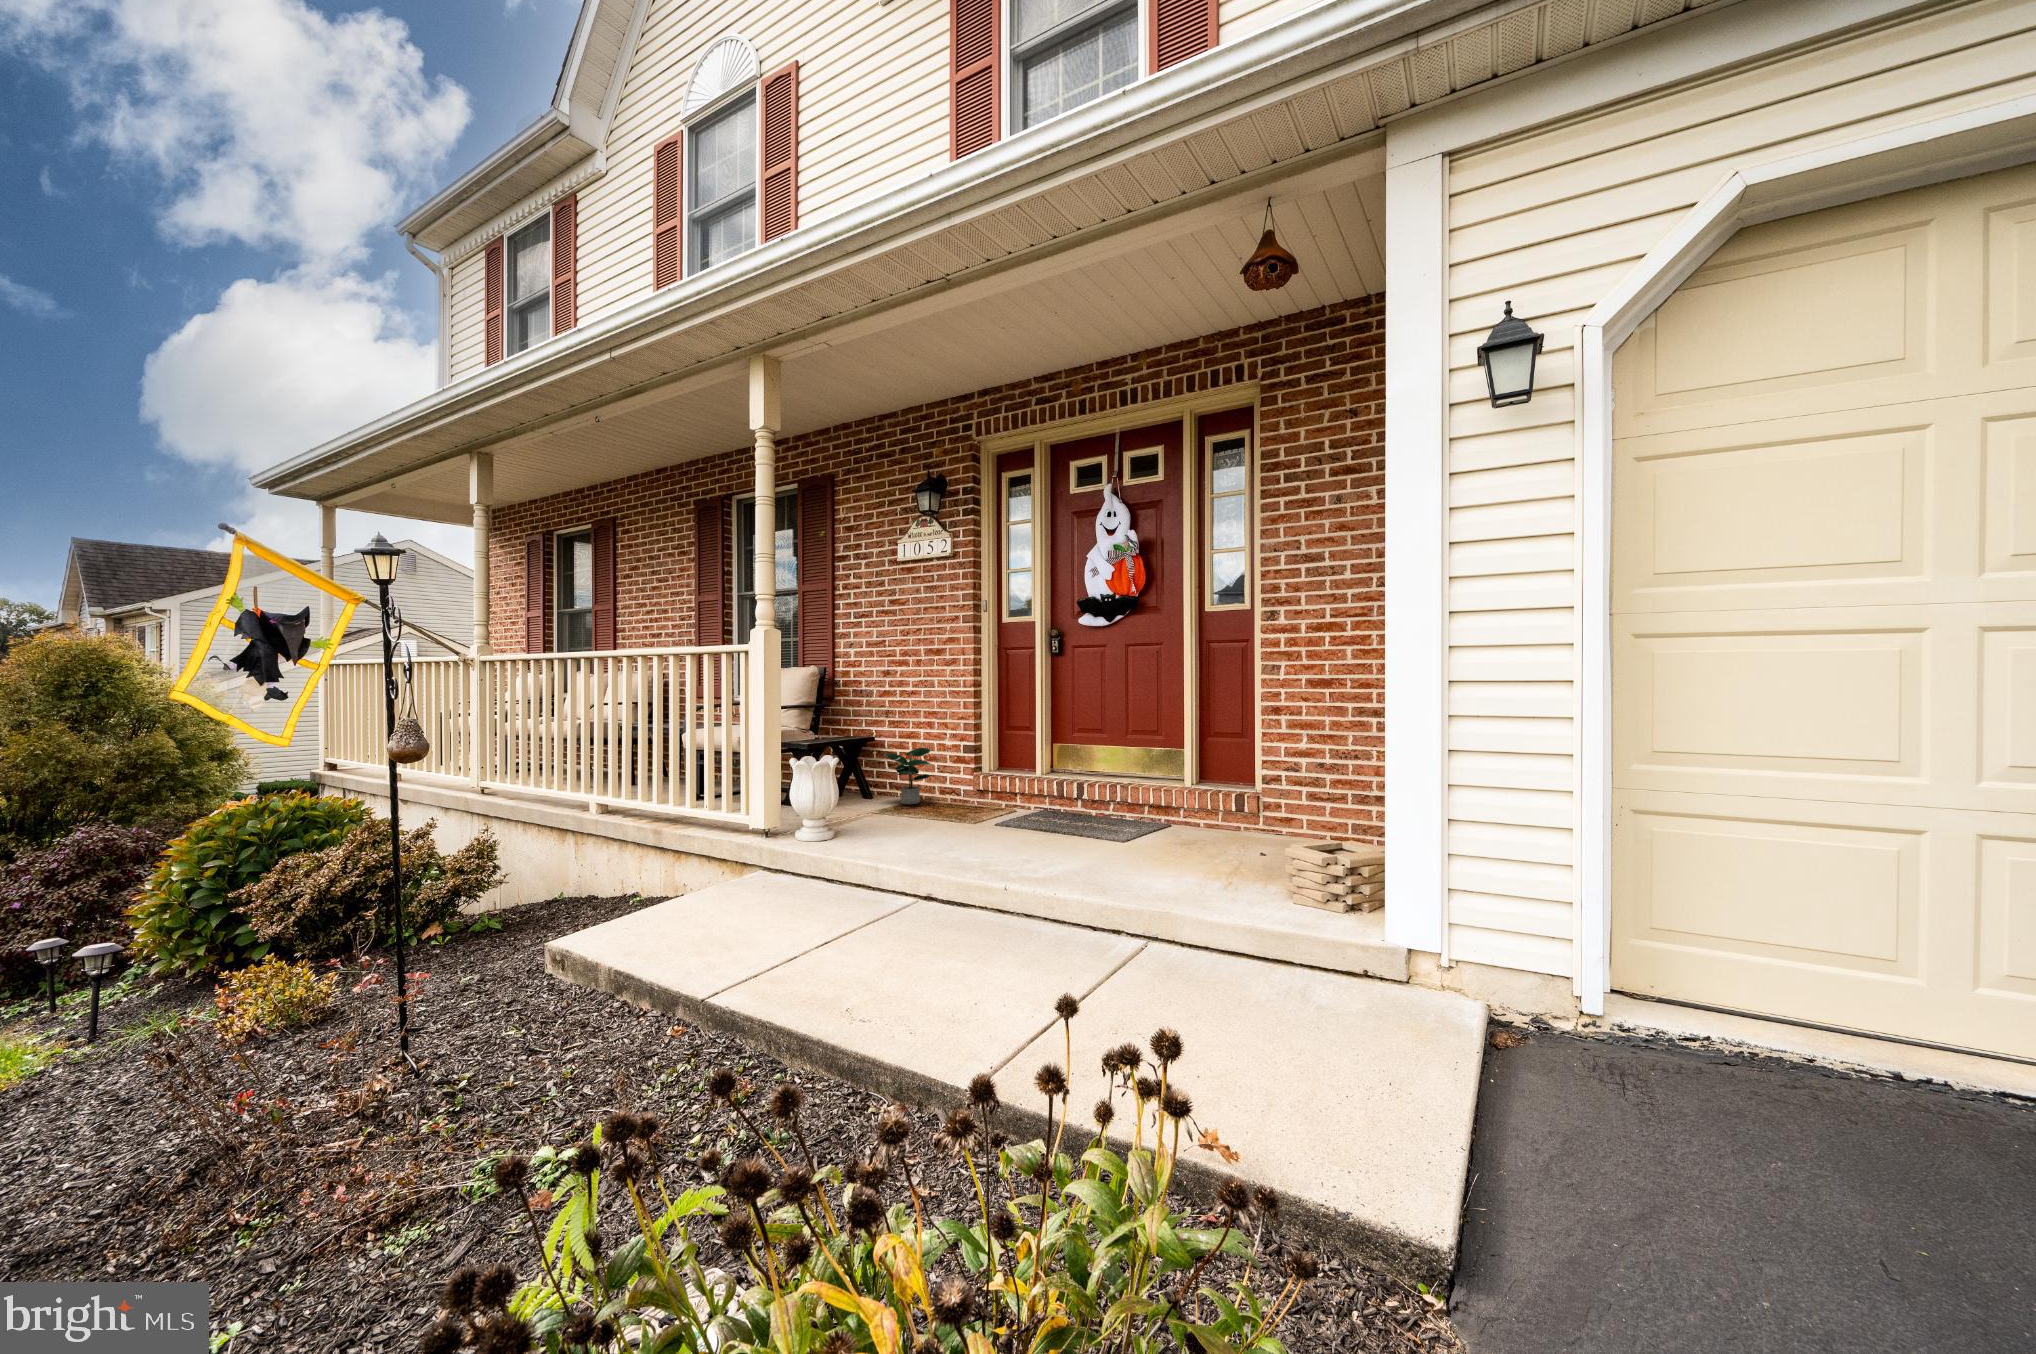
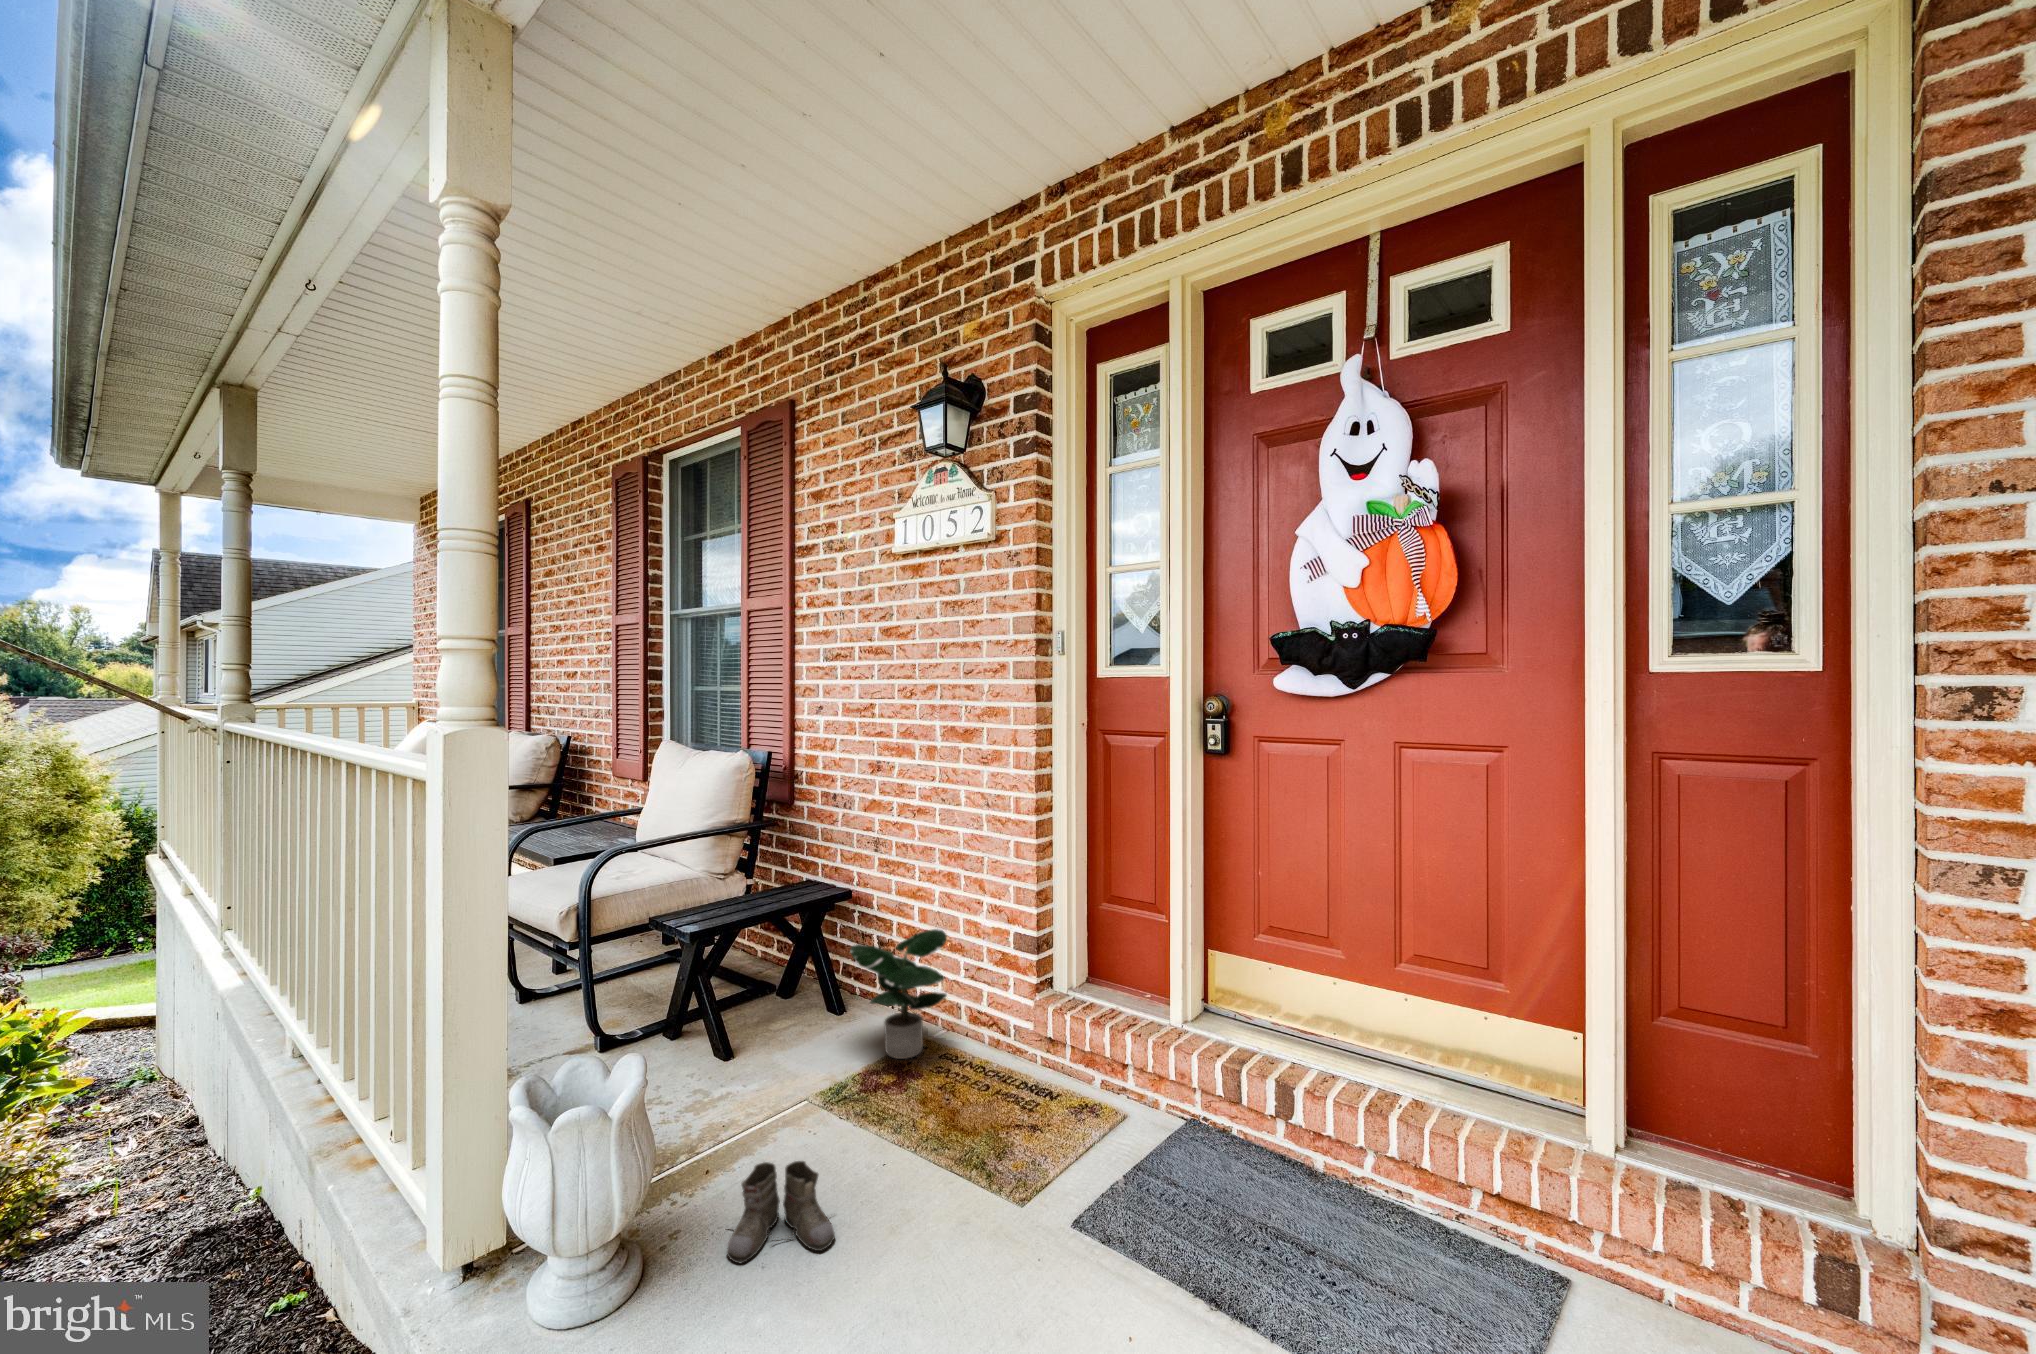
boots: none [860,806,906,834] -> present [727,1161,835,1263]

